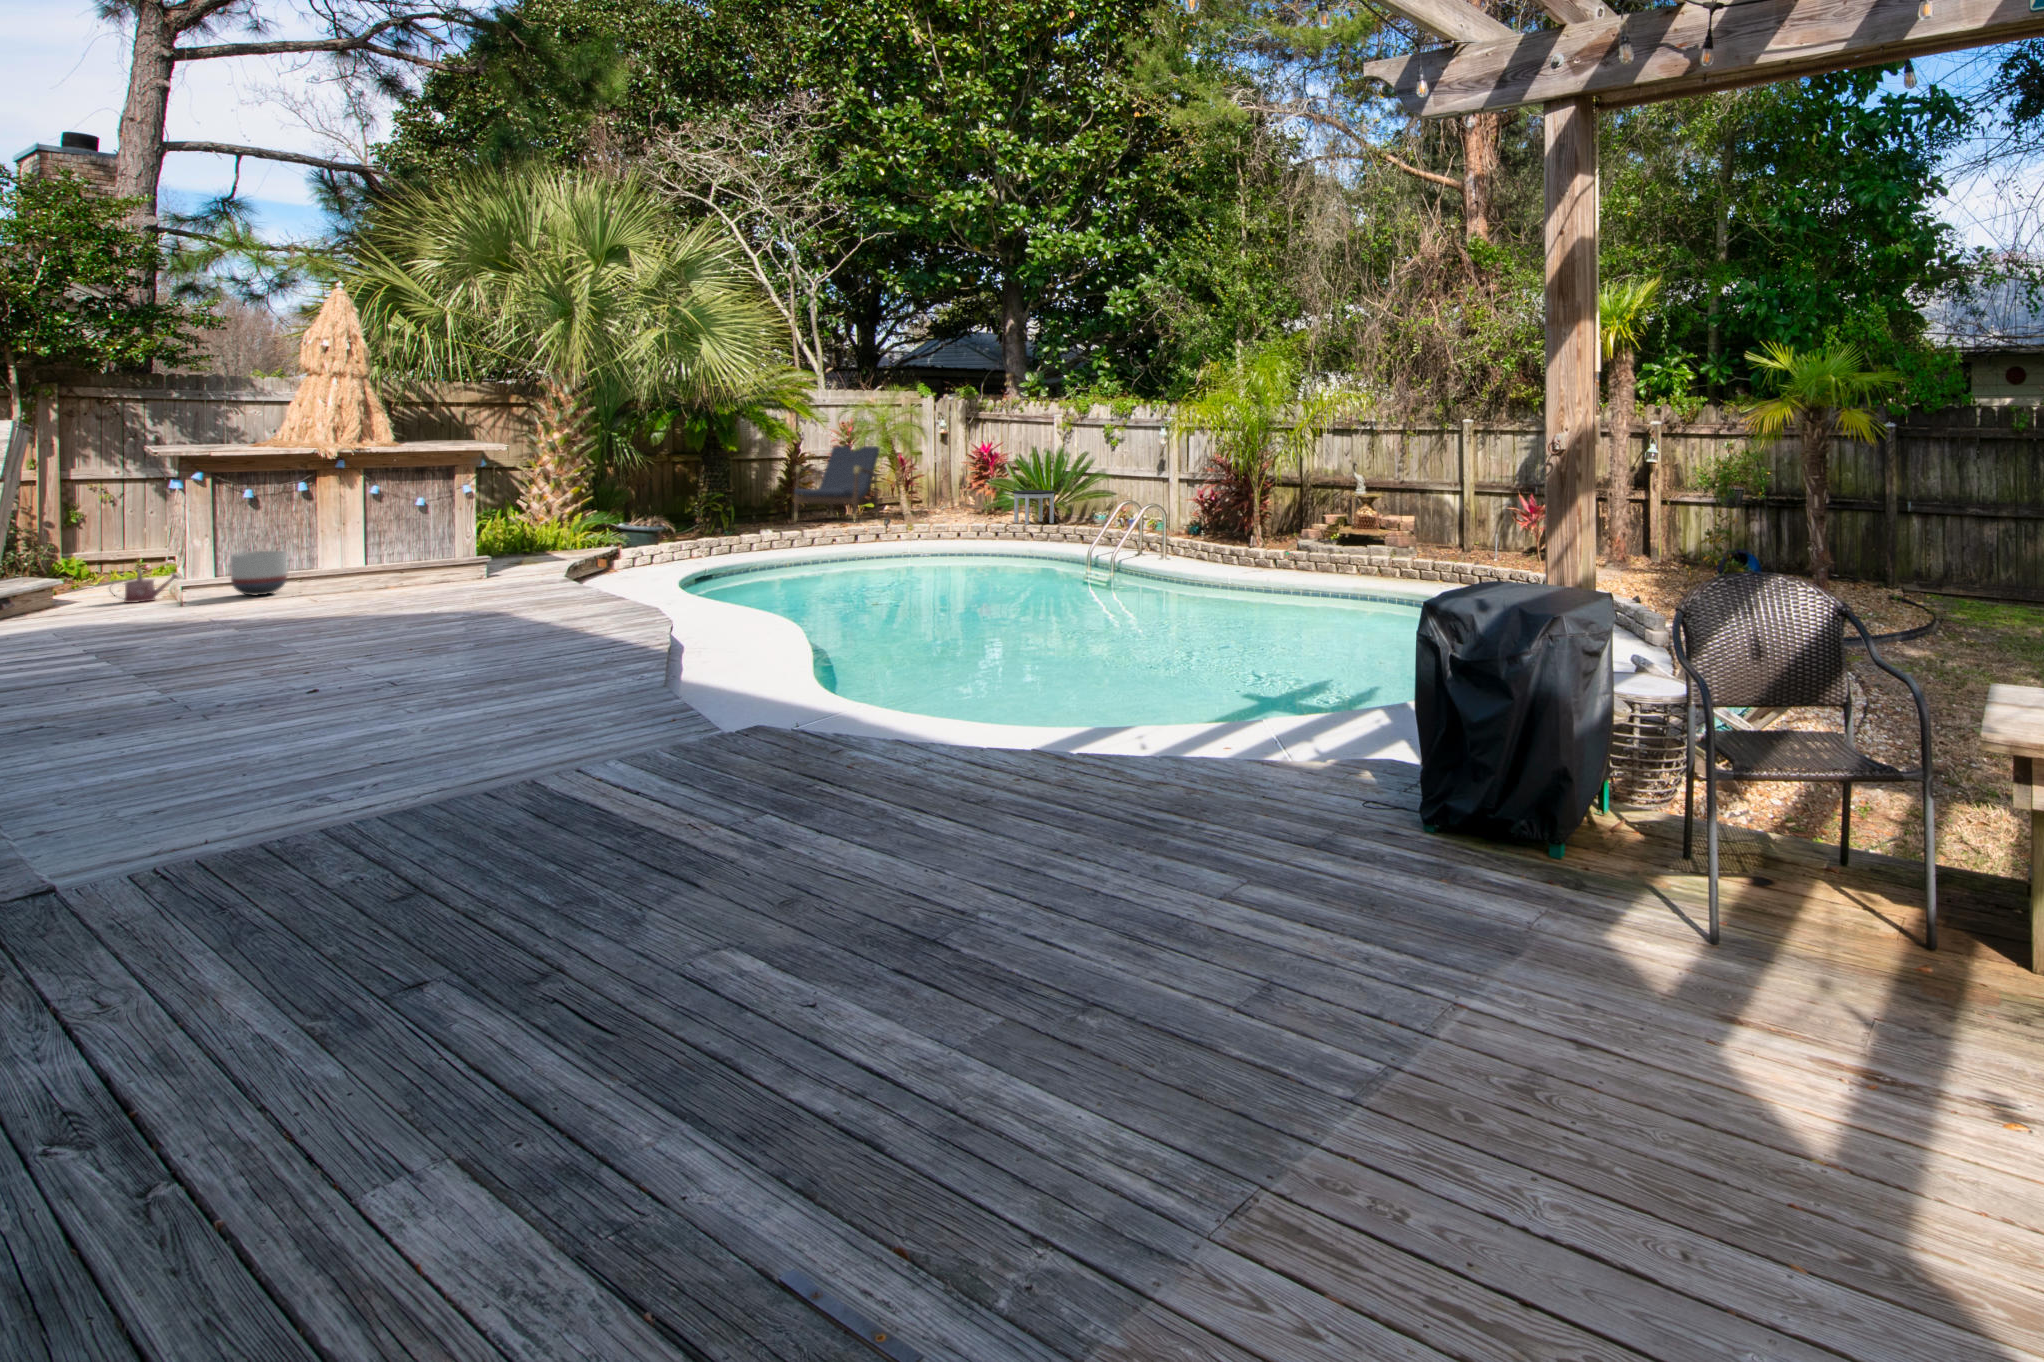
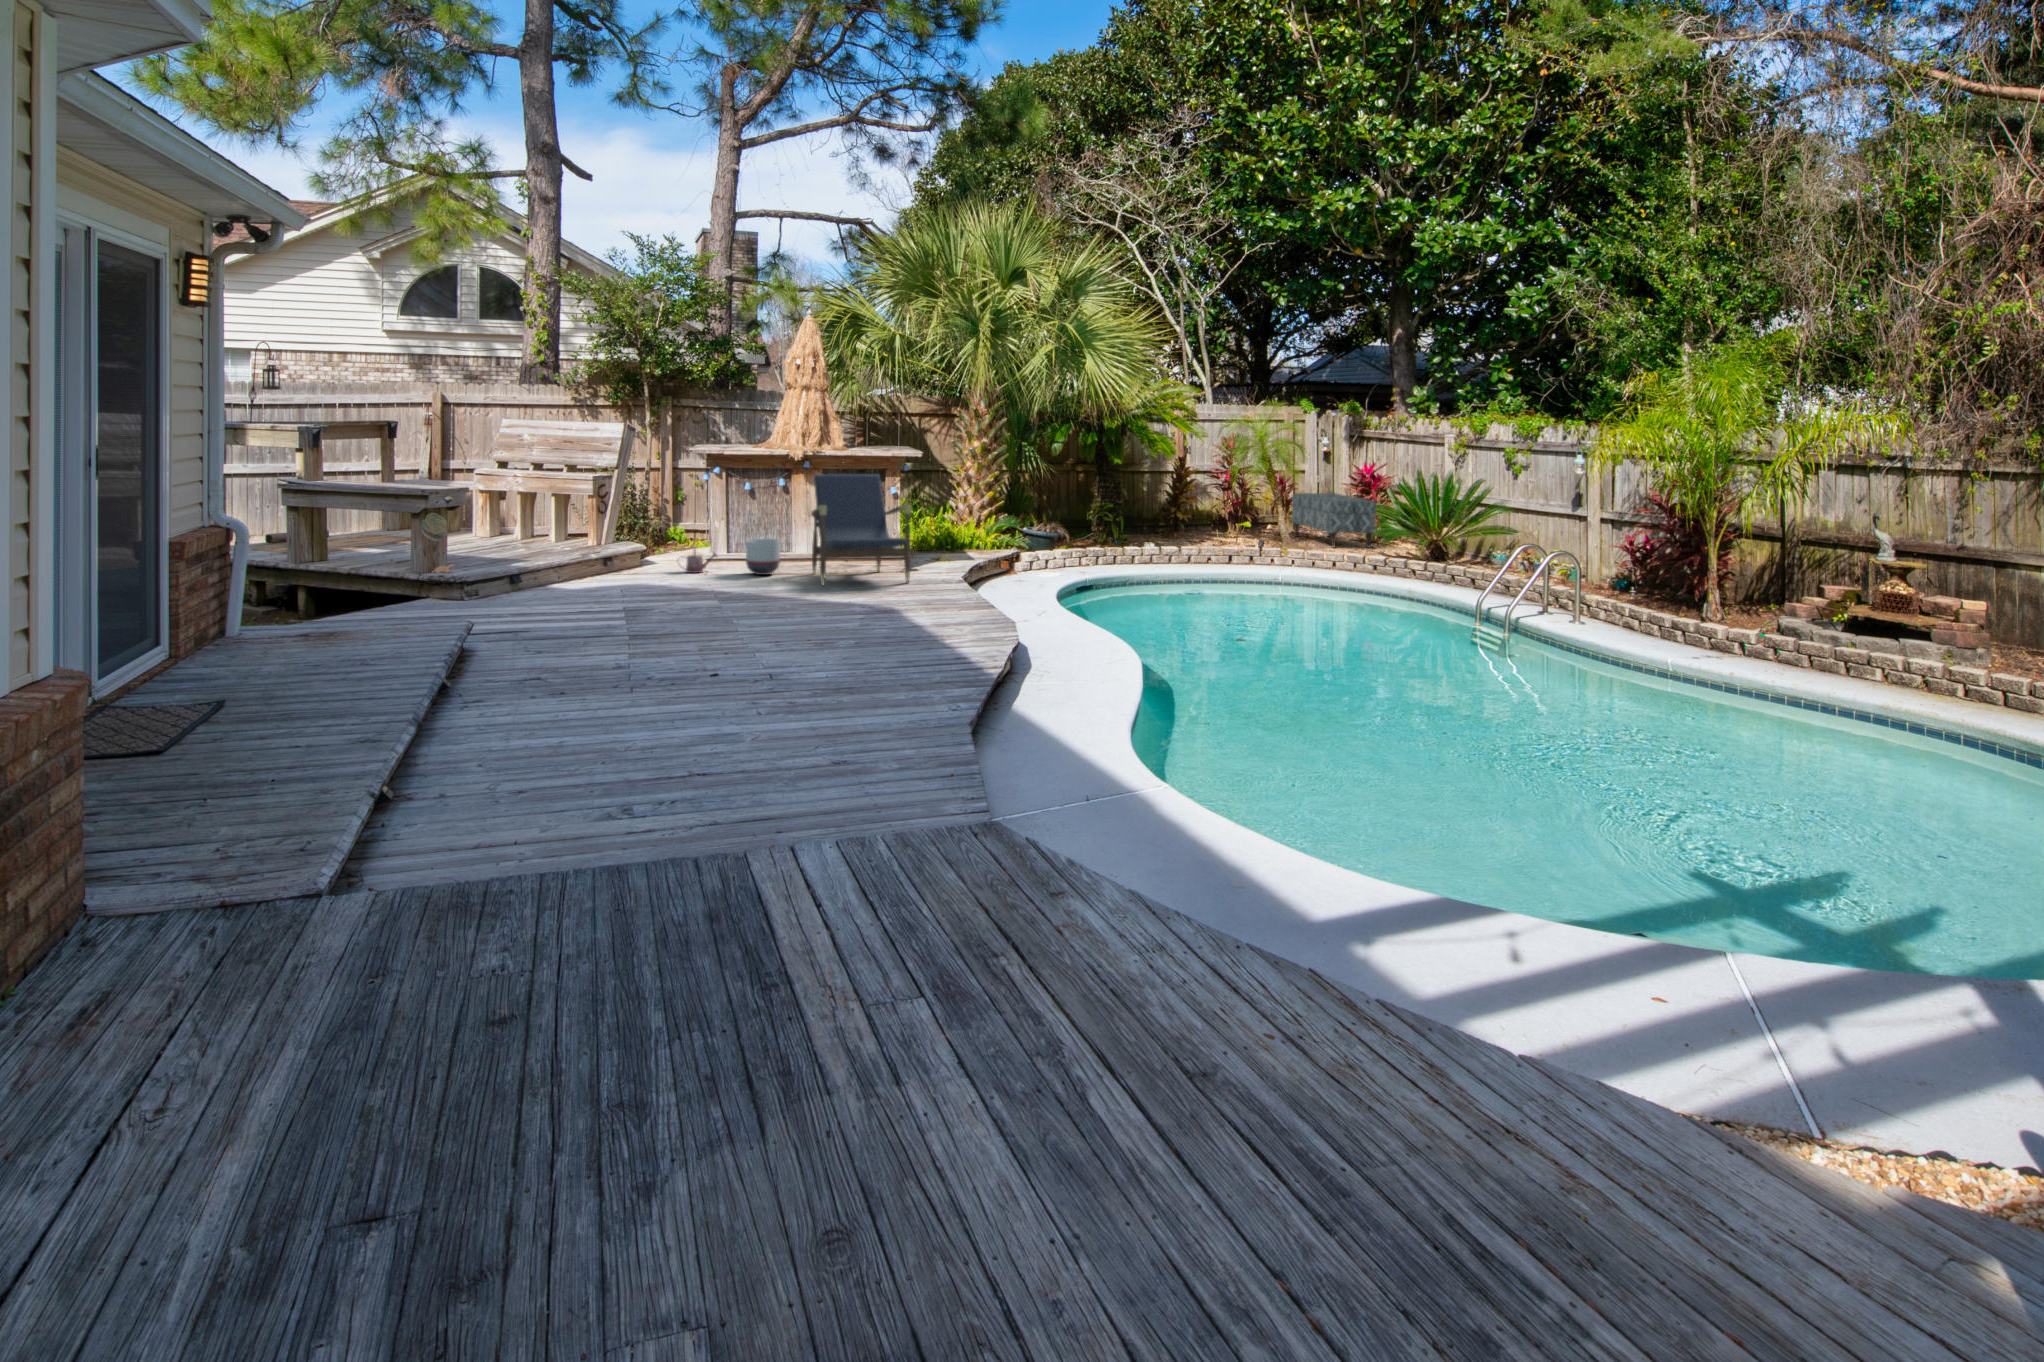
lounge chair: present [794,446,880,522] -> present [811,474,911,585]
bench: none [919,473,999,522] -> present [1291,493,1376,548]
round table: present [1013,490,1055,525] -> none [1391,518,1441,558]

